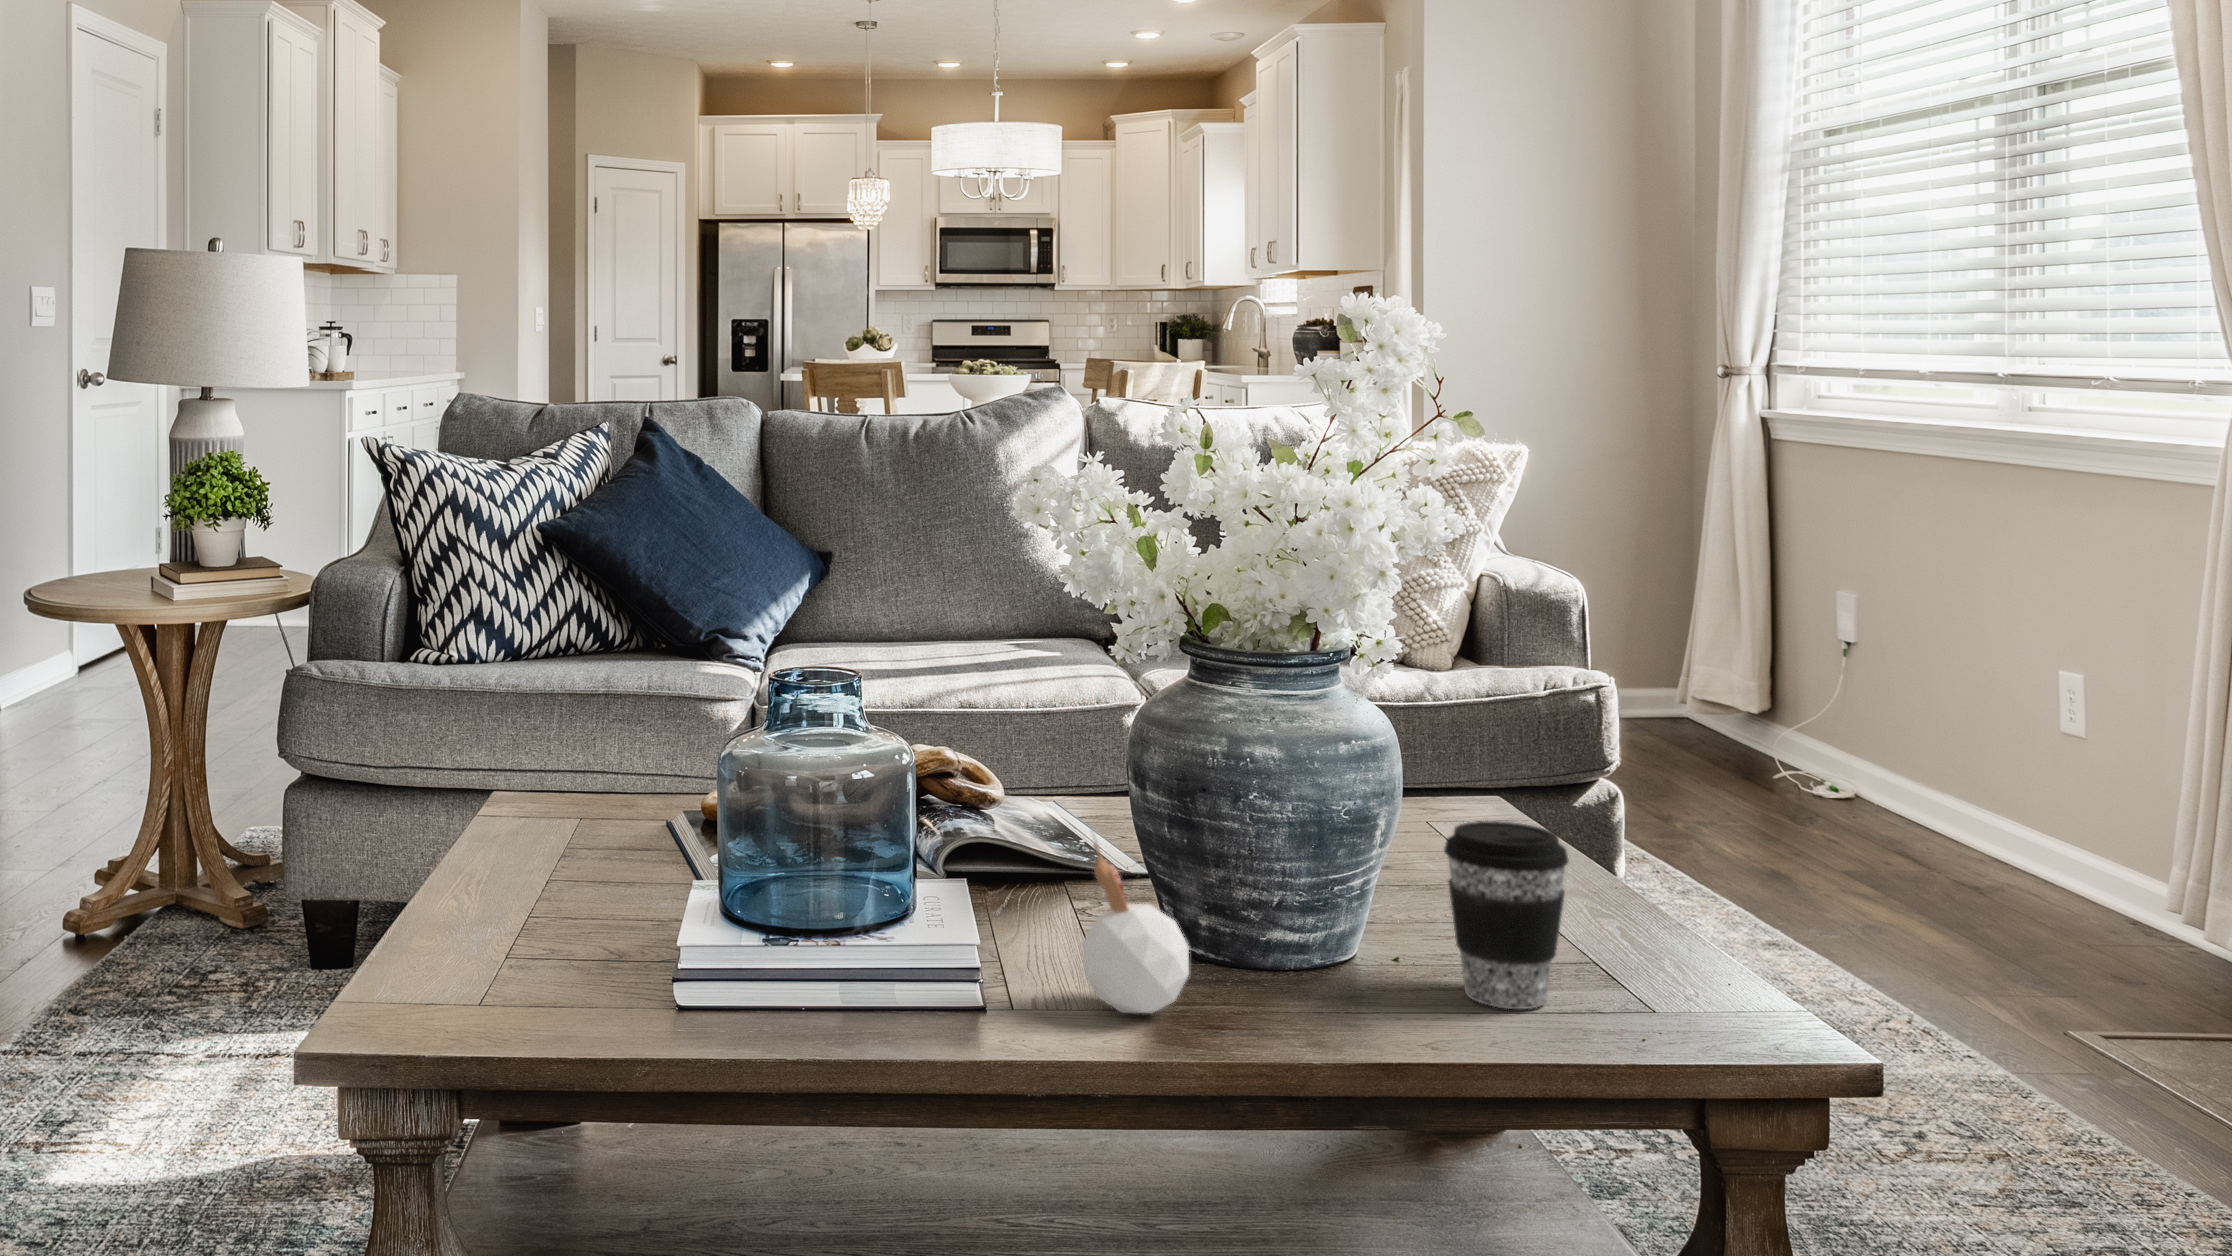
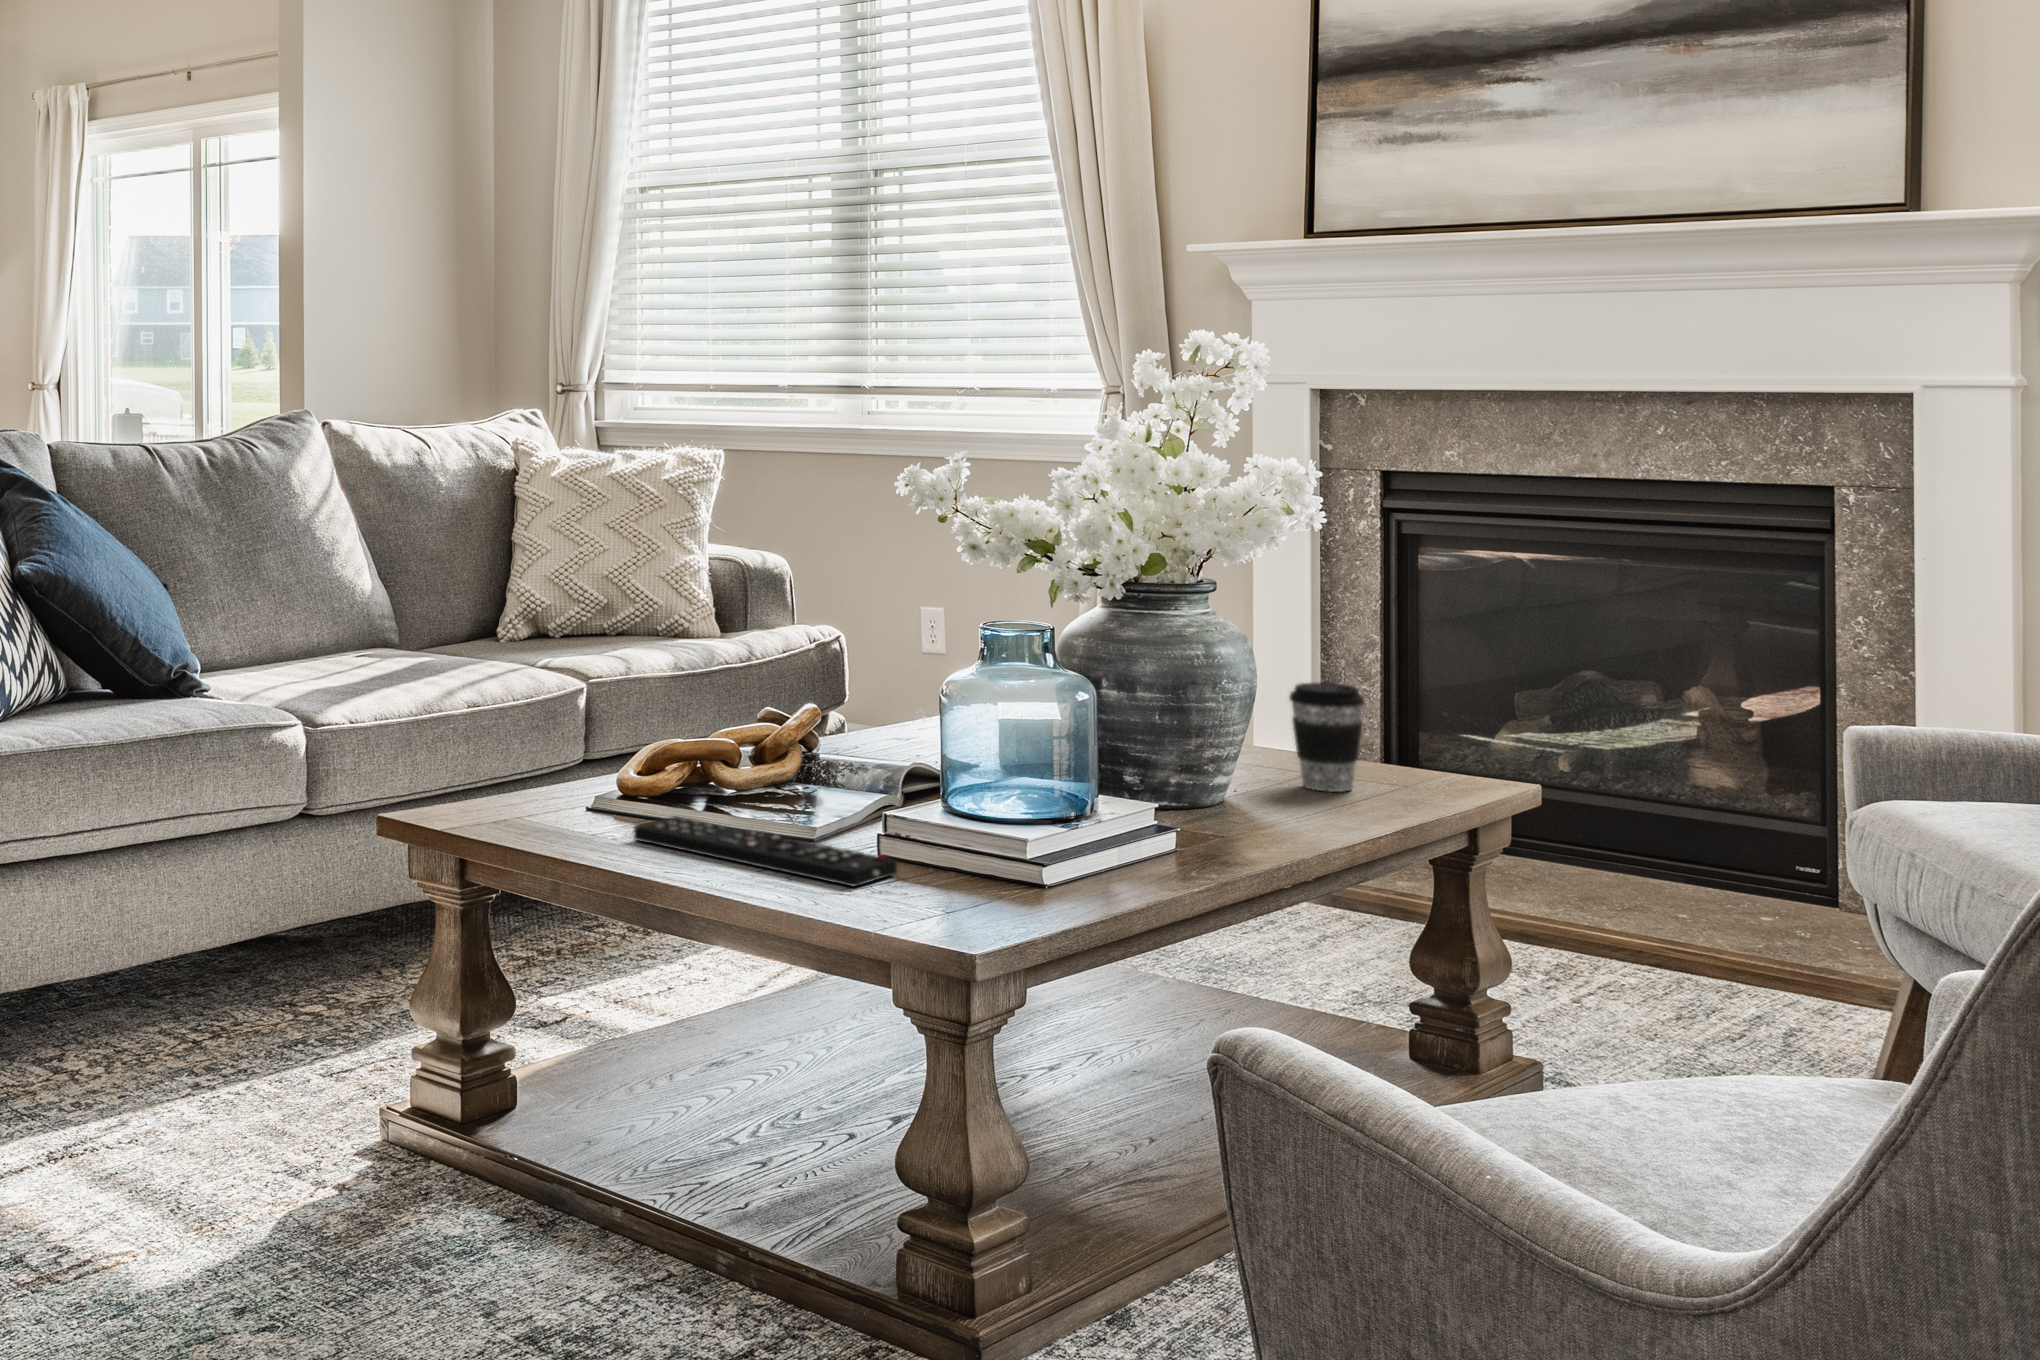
candle: present [1083,825,1189,1013] -> none [1196,710,1270,829]
remote control: none [459,841,582,955] -> present [634,816,897,887]

